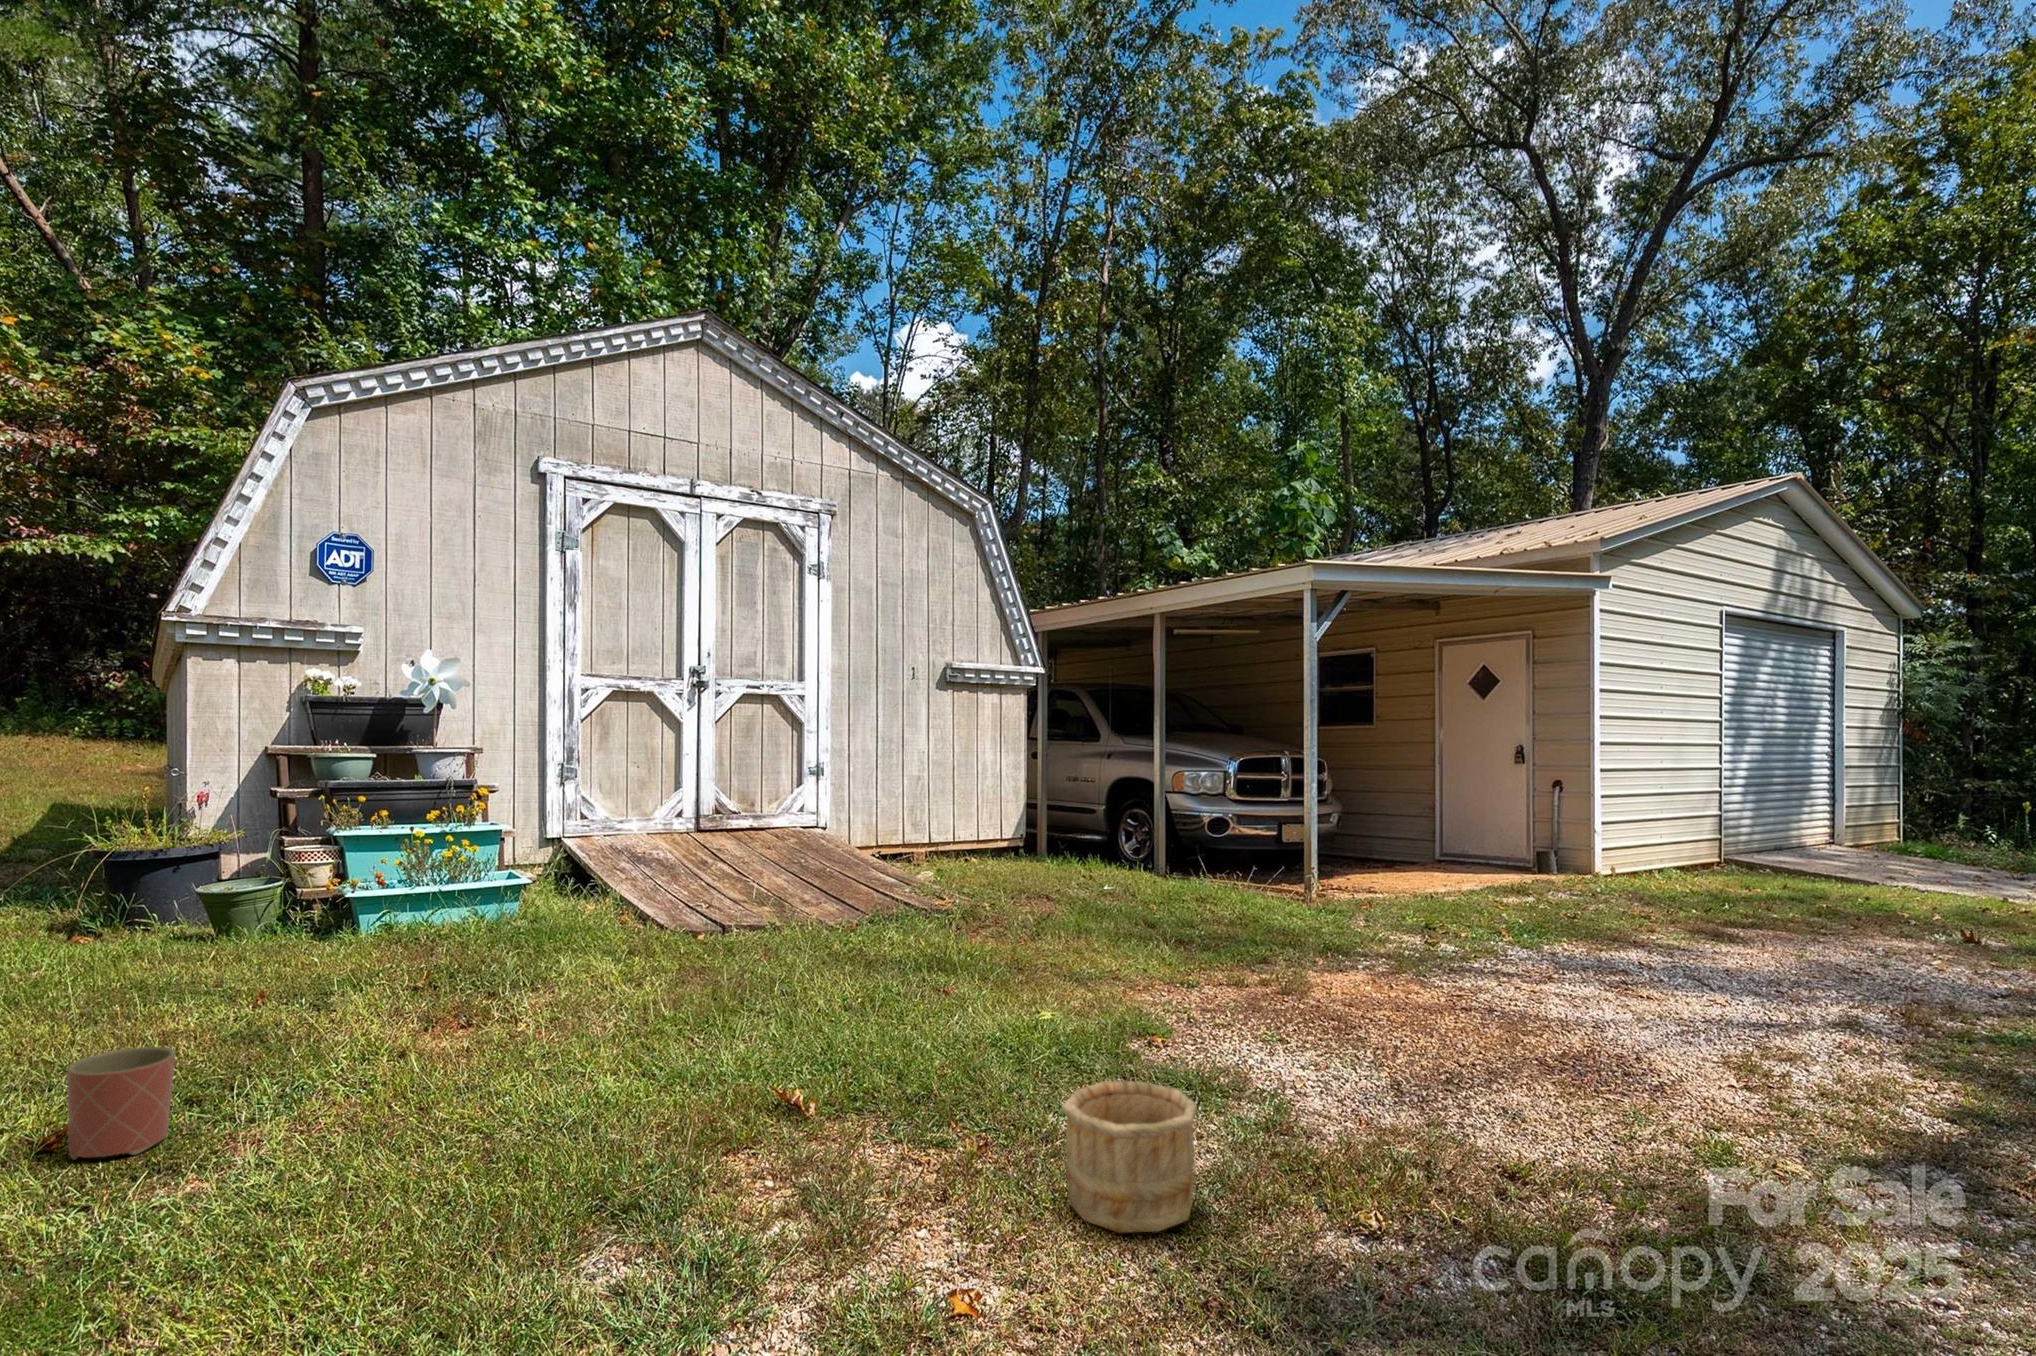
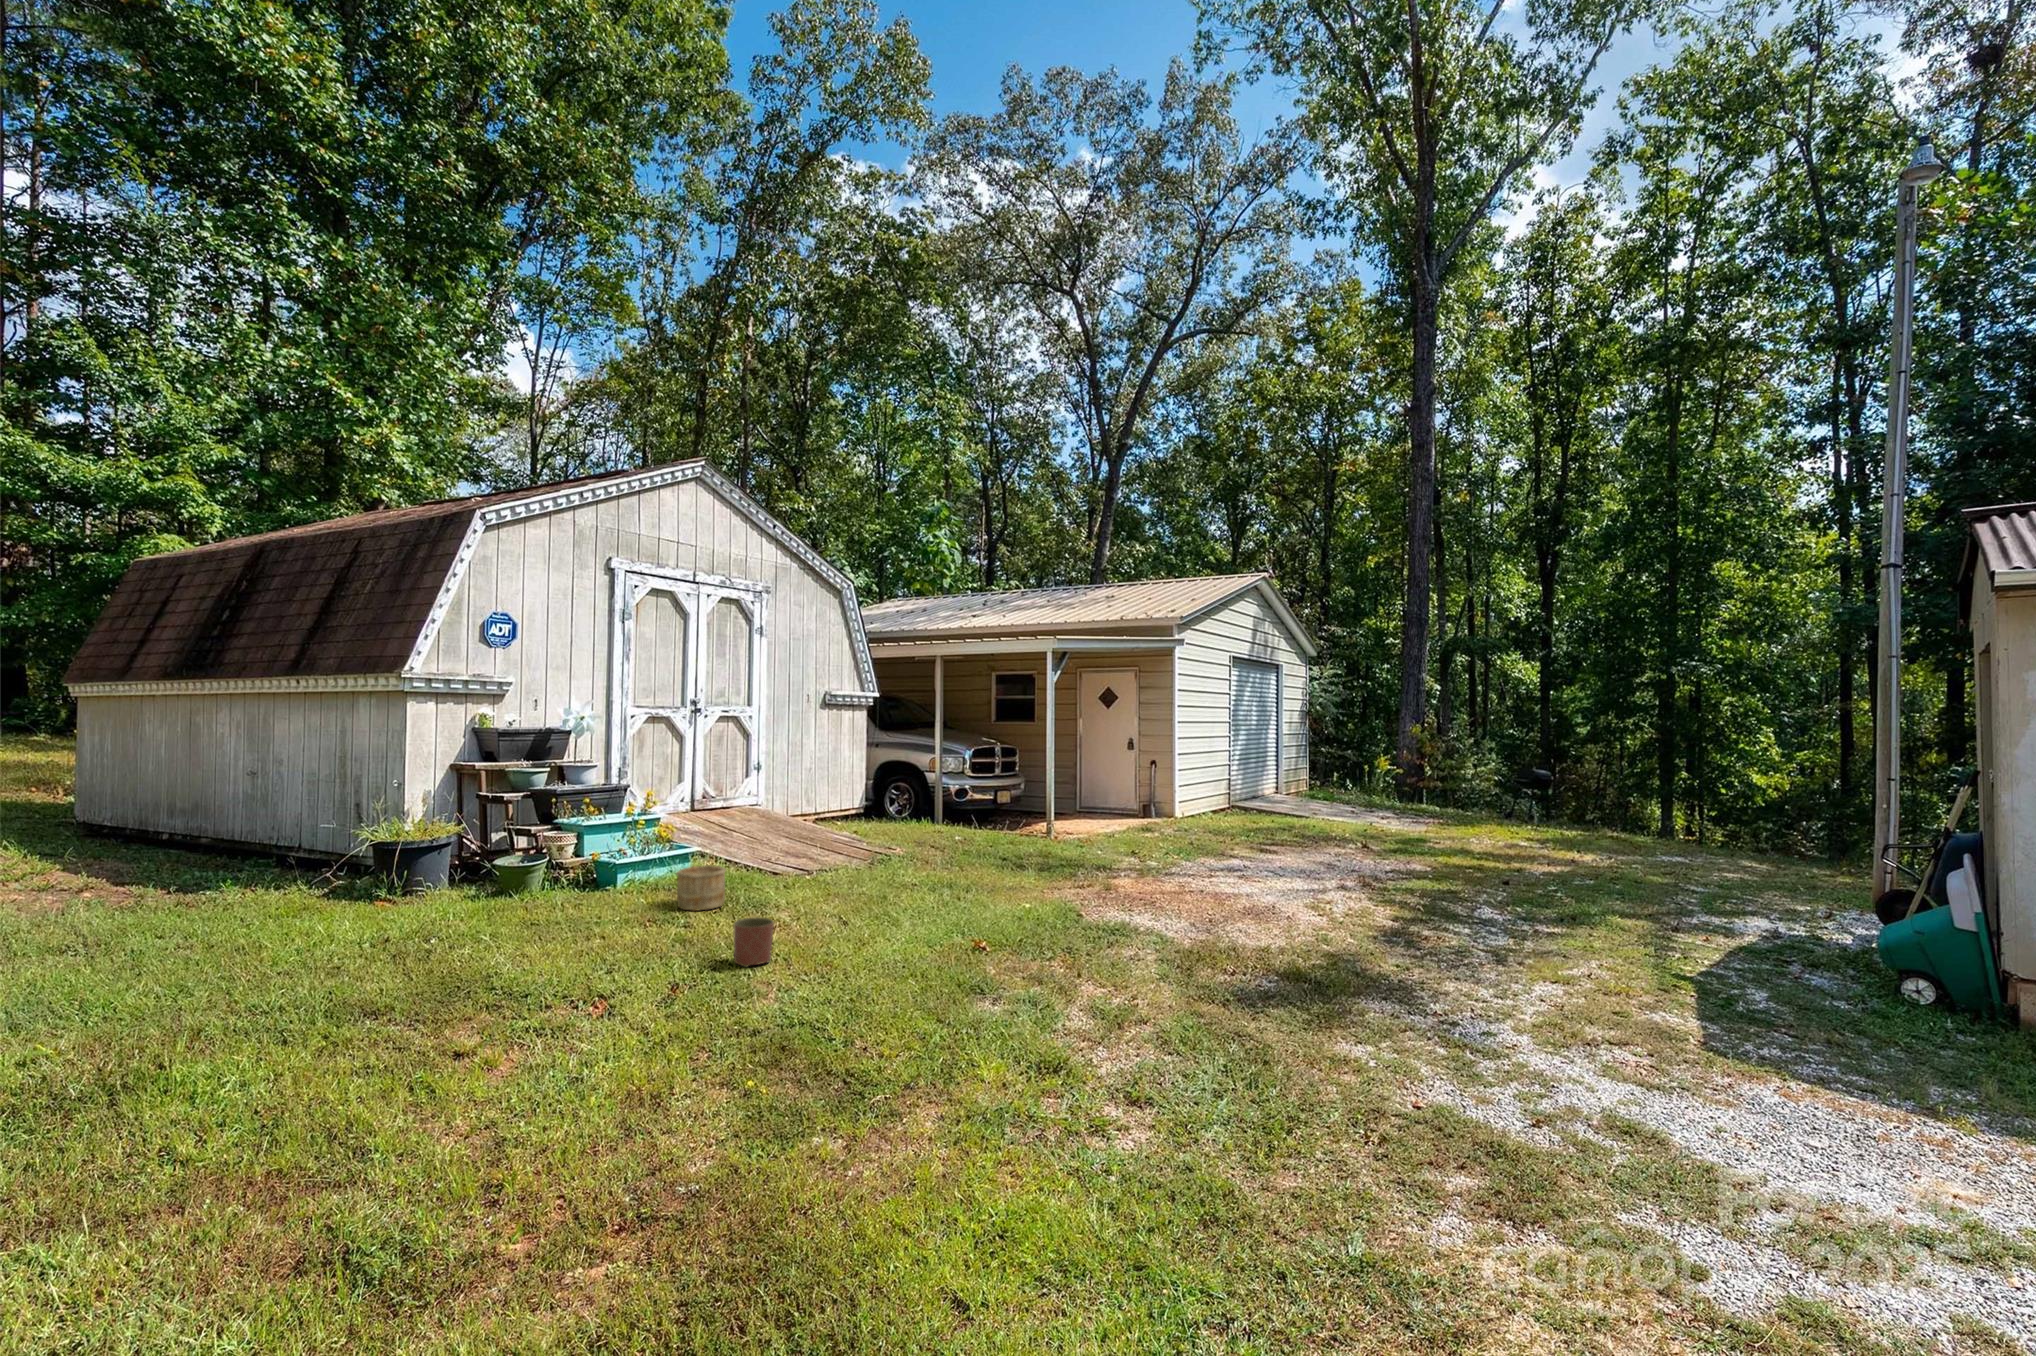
wooden bucket: present [1062,1081,1197,1233] -> present [676,865,726,911]

